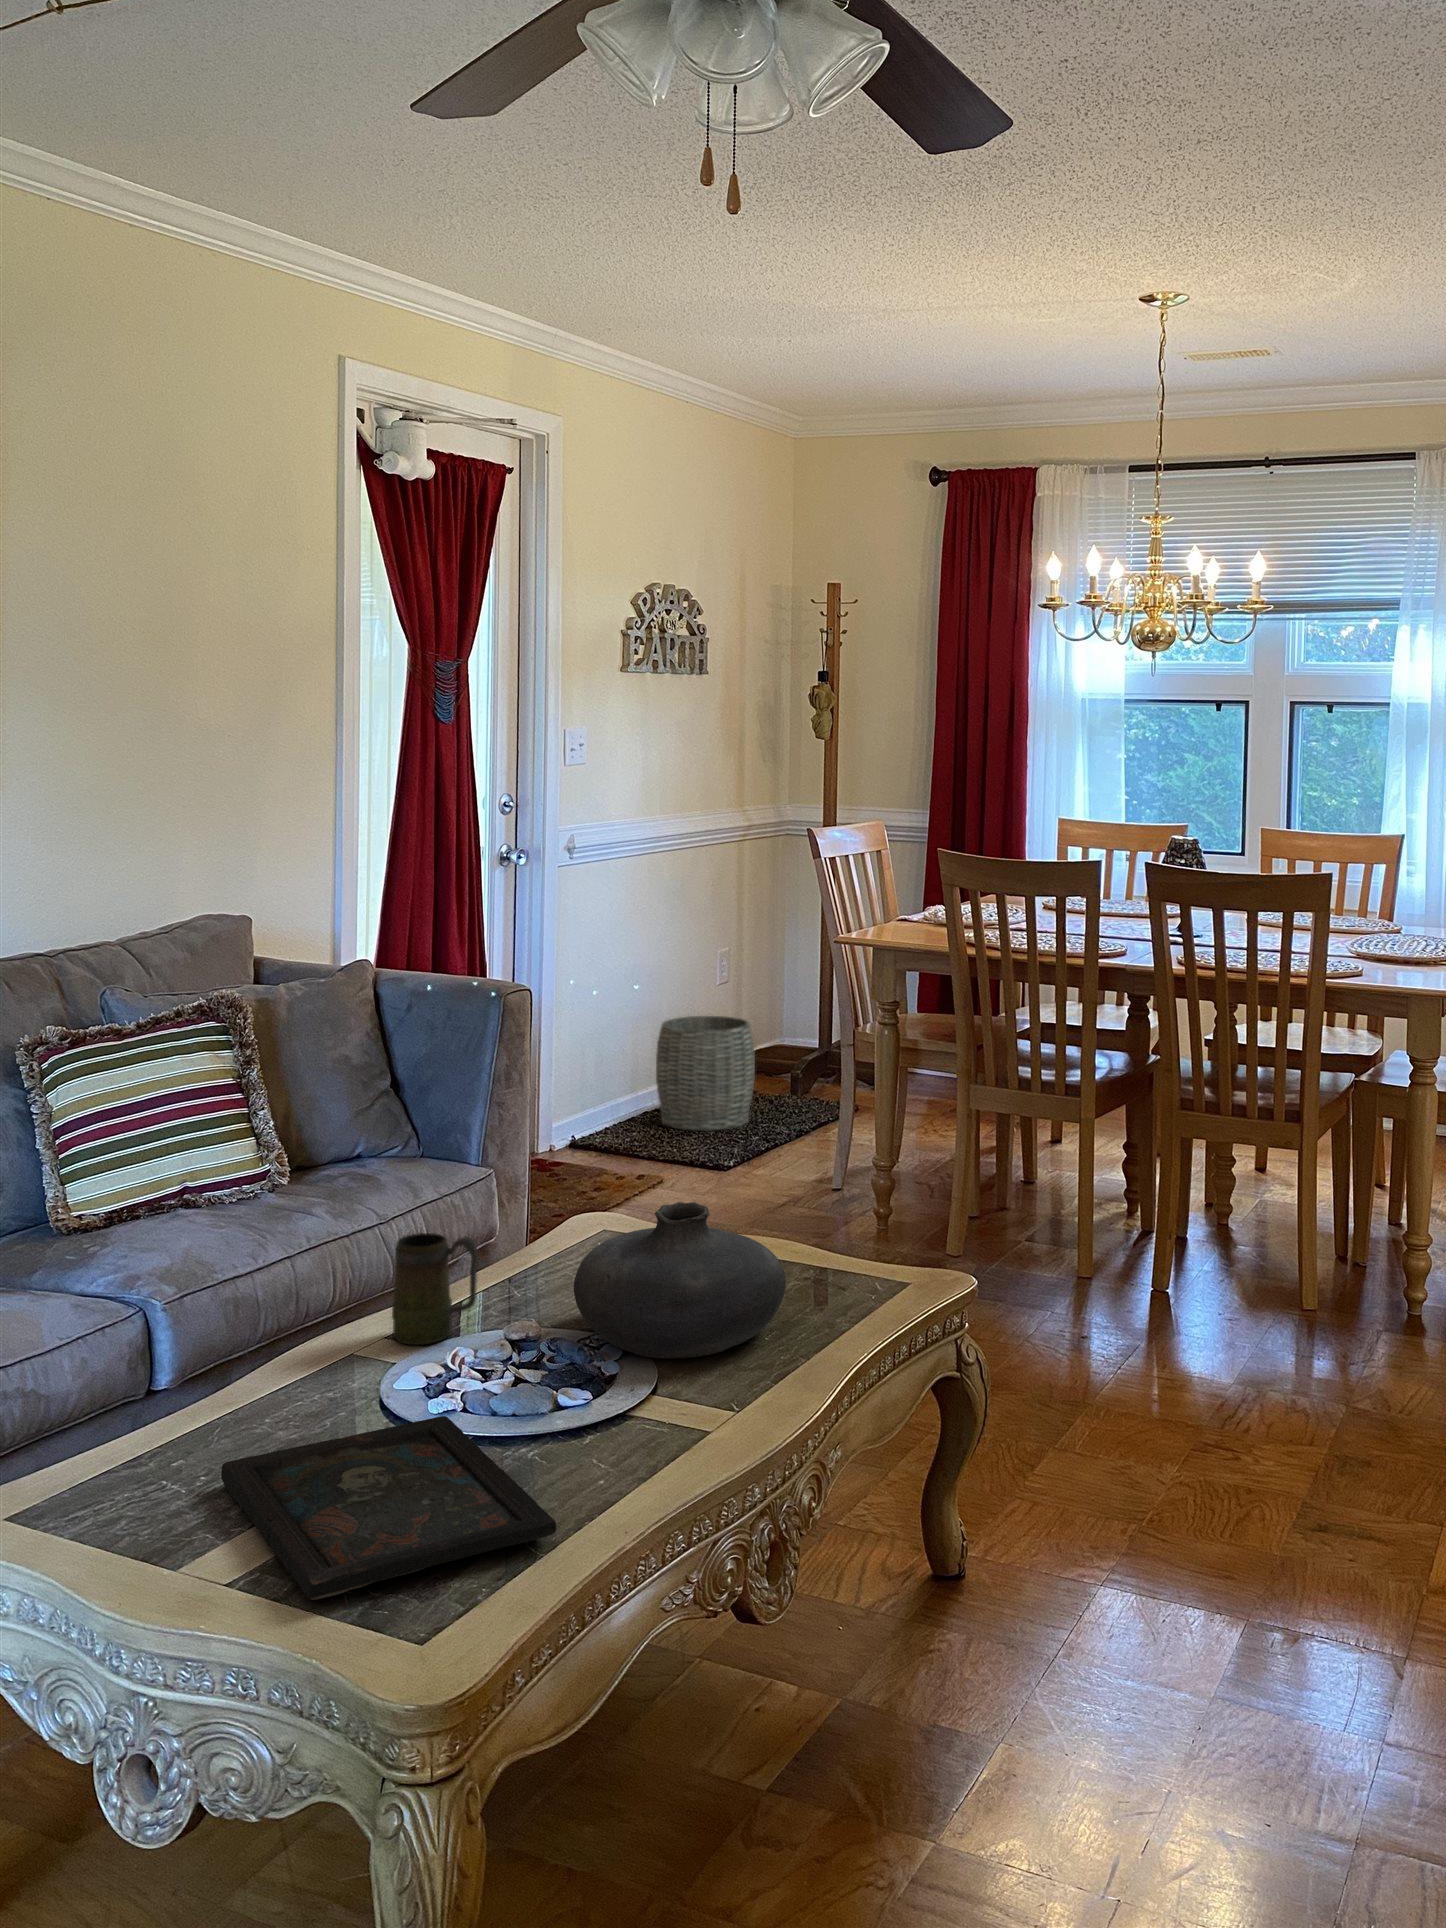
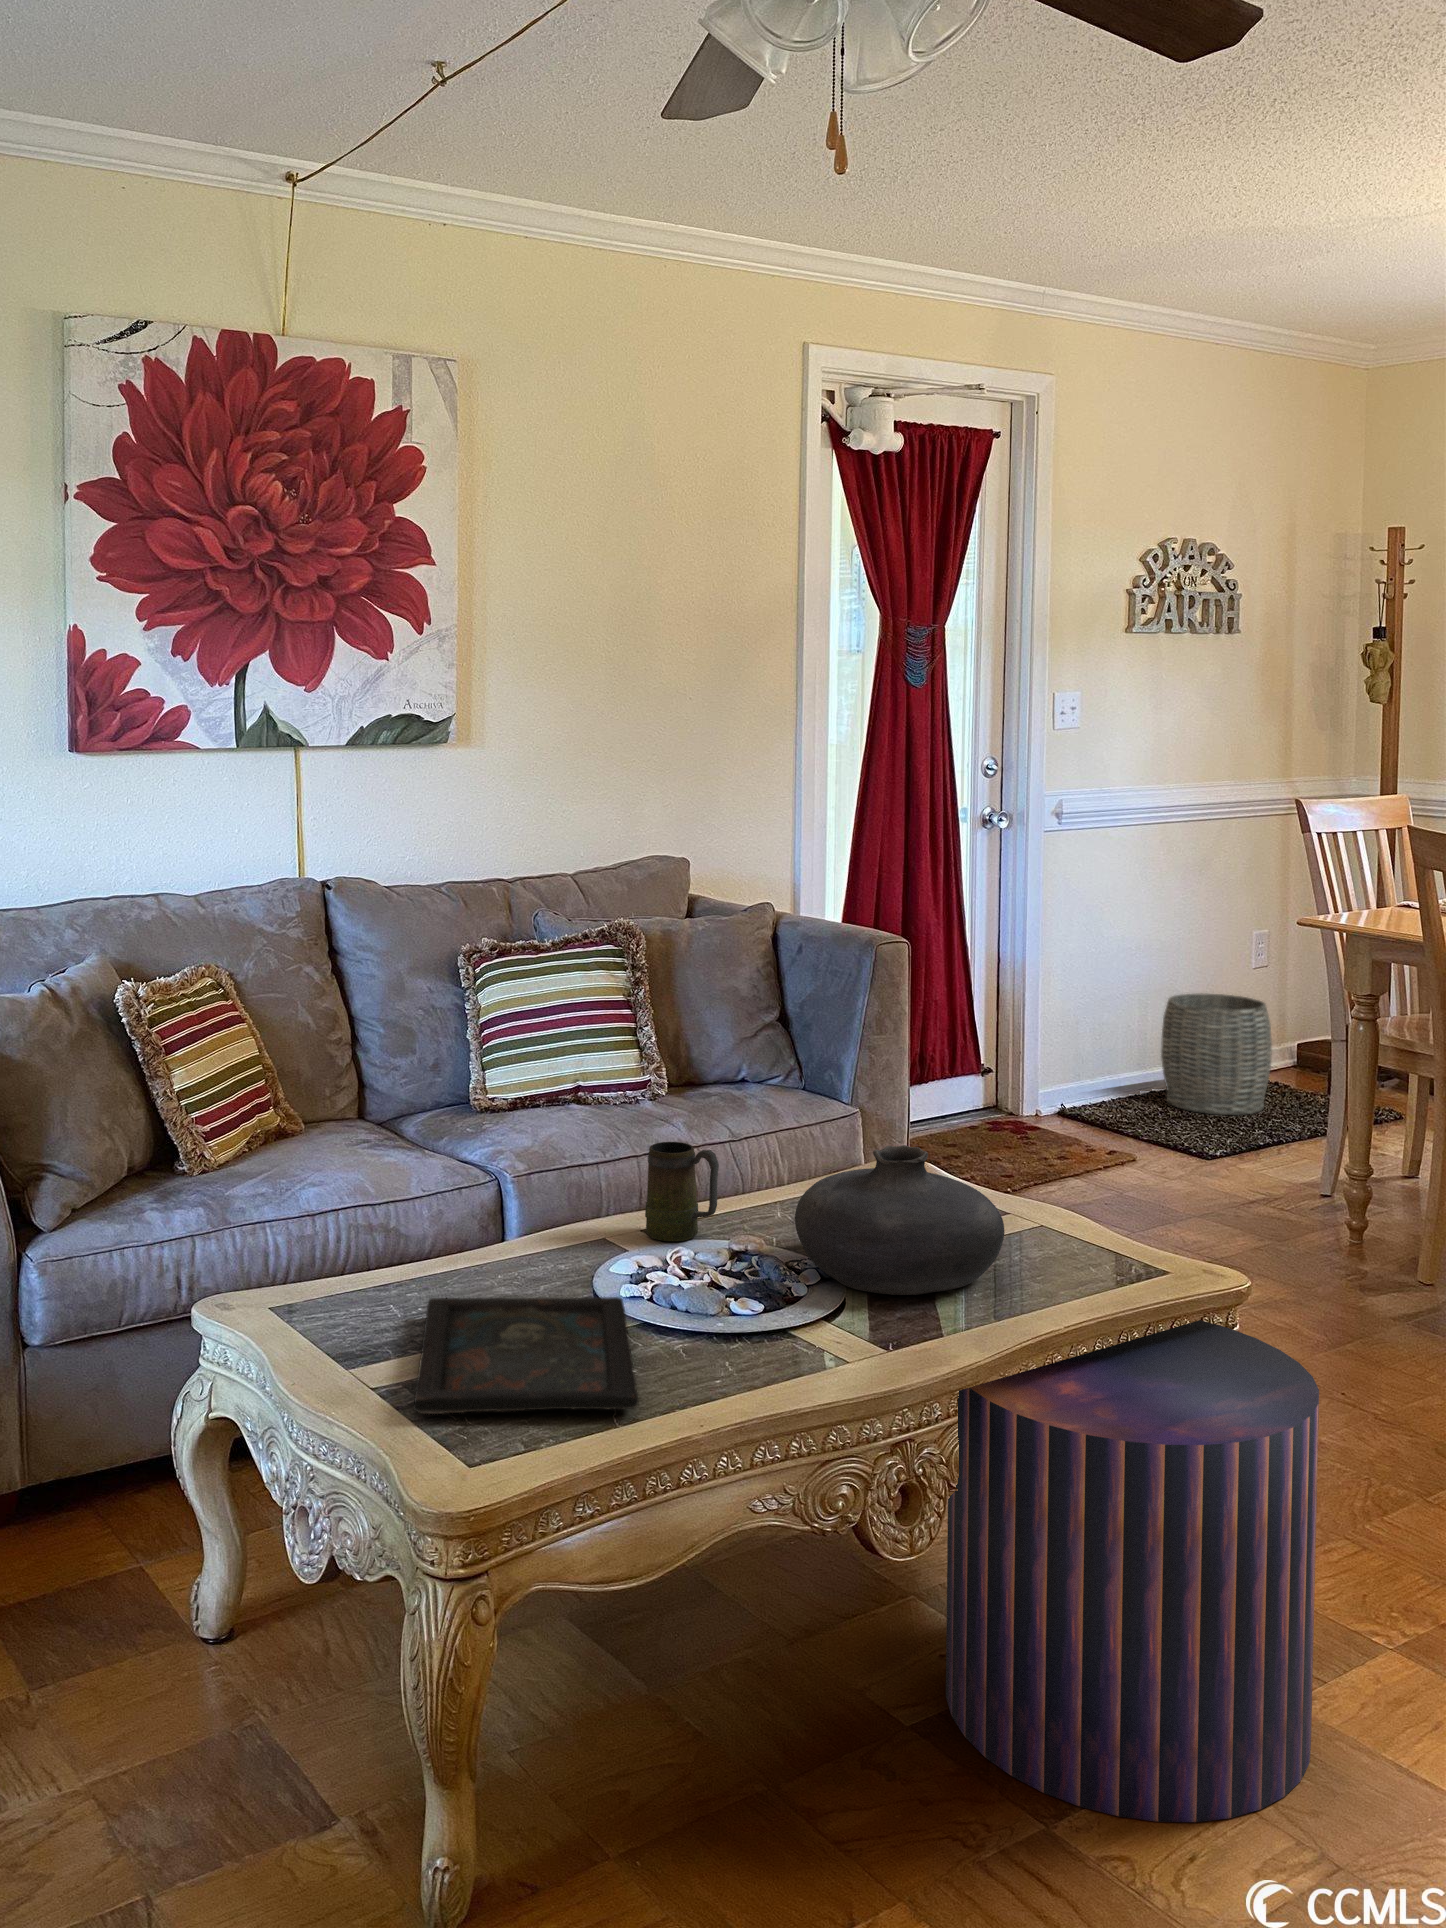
pouf: none [772,1326,1111,1816] -> present [946,1320,1319,1822]

